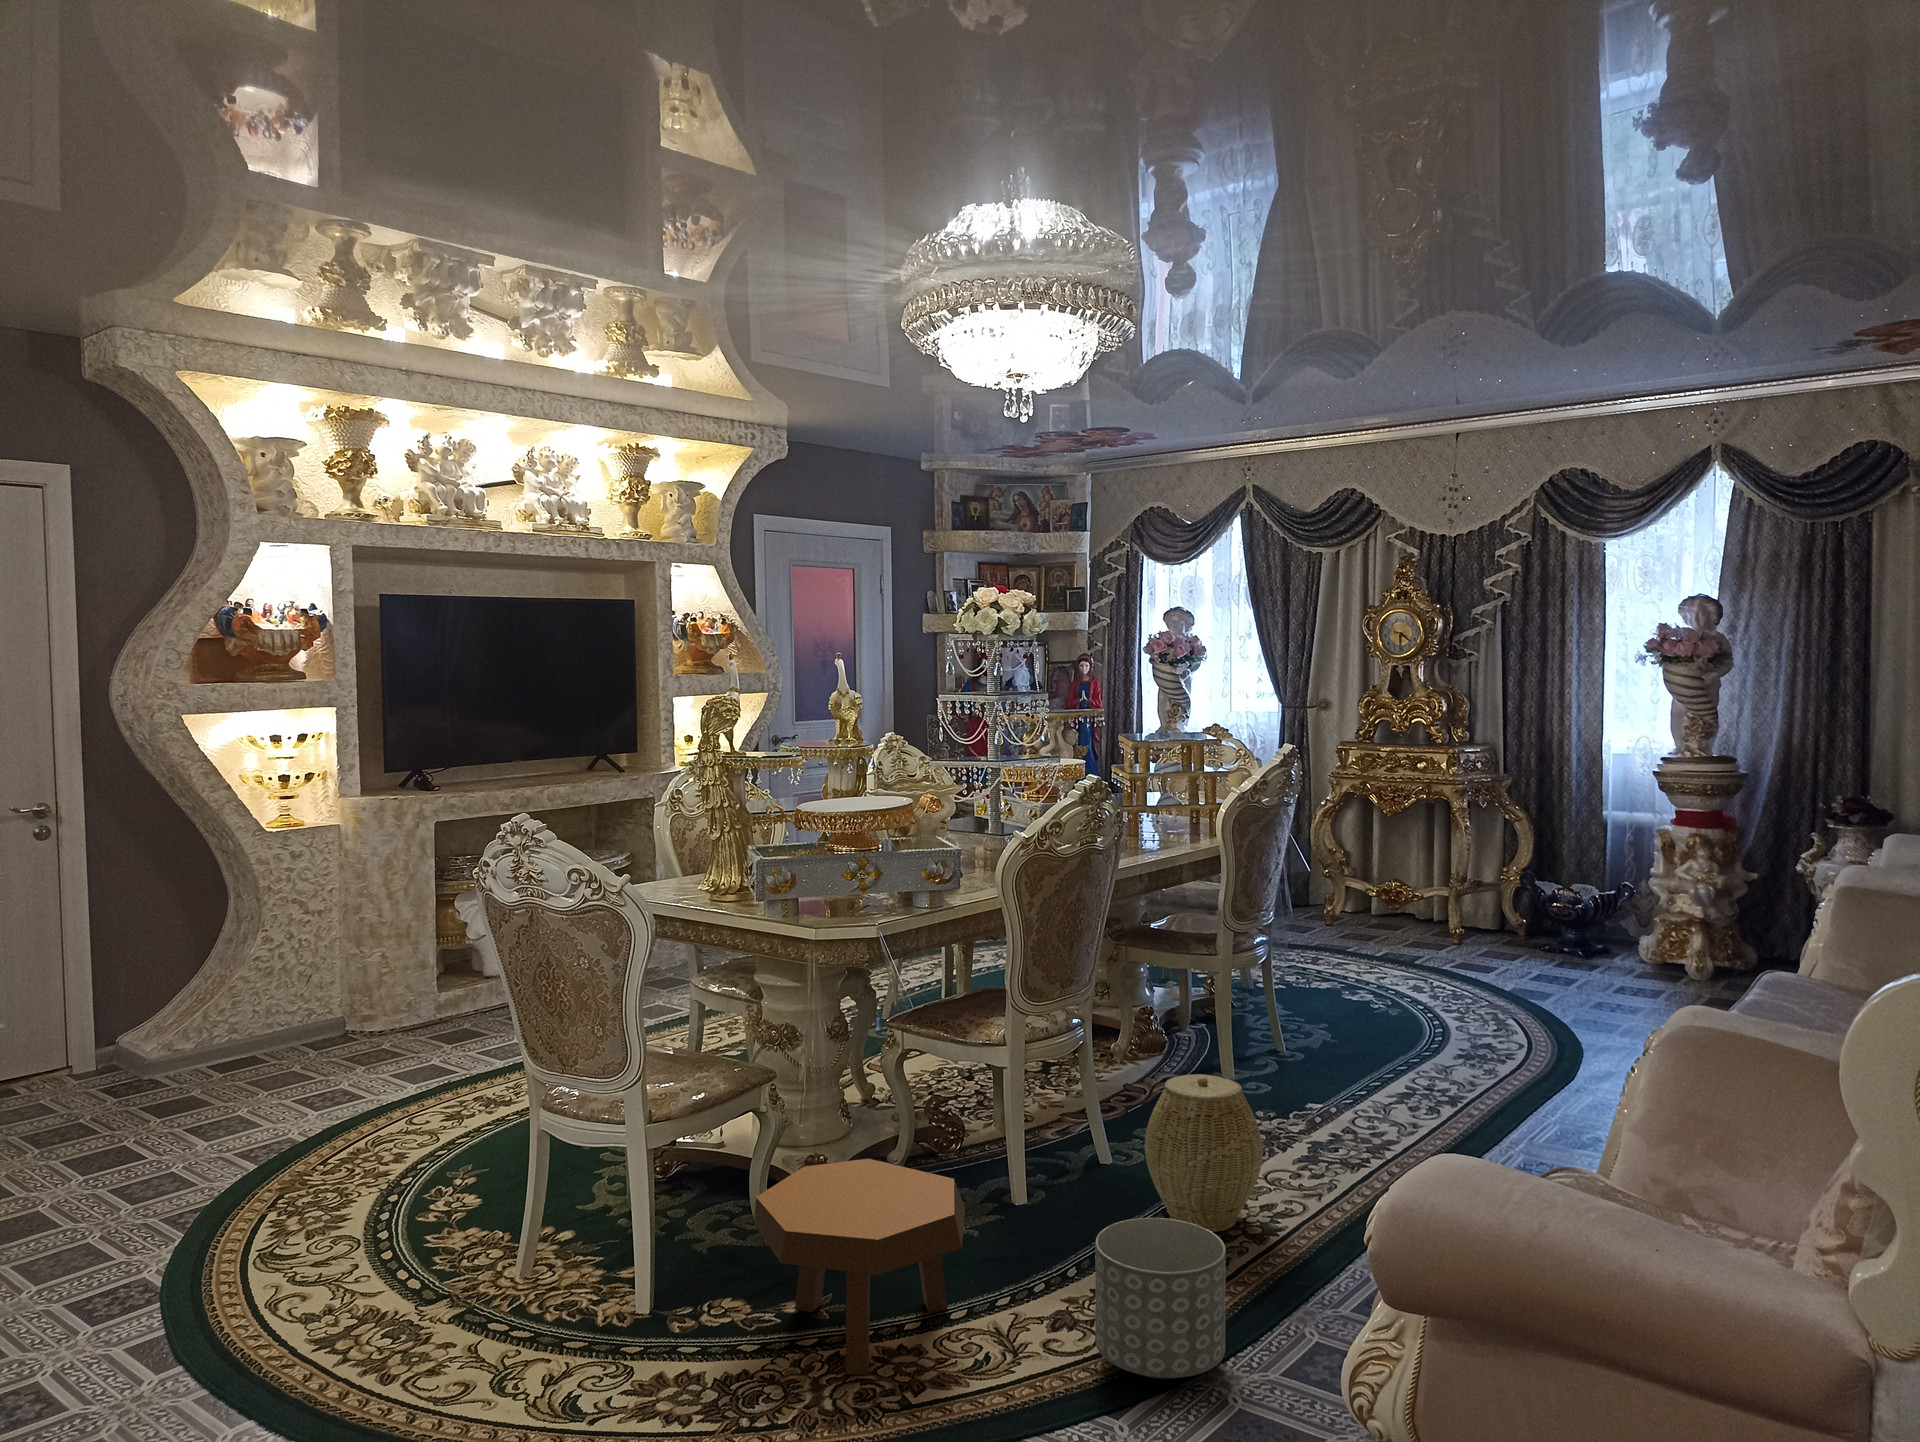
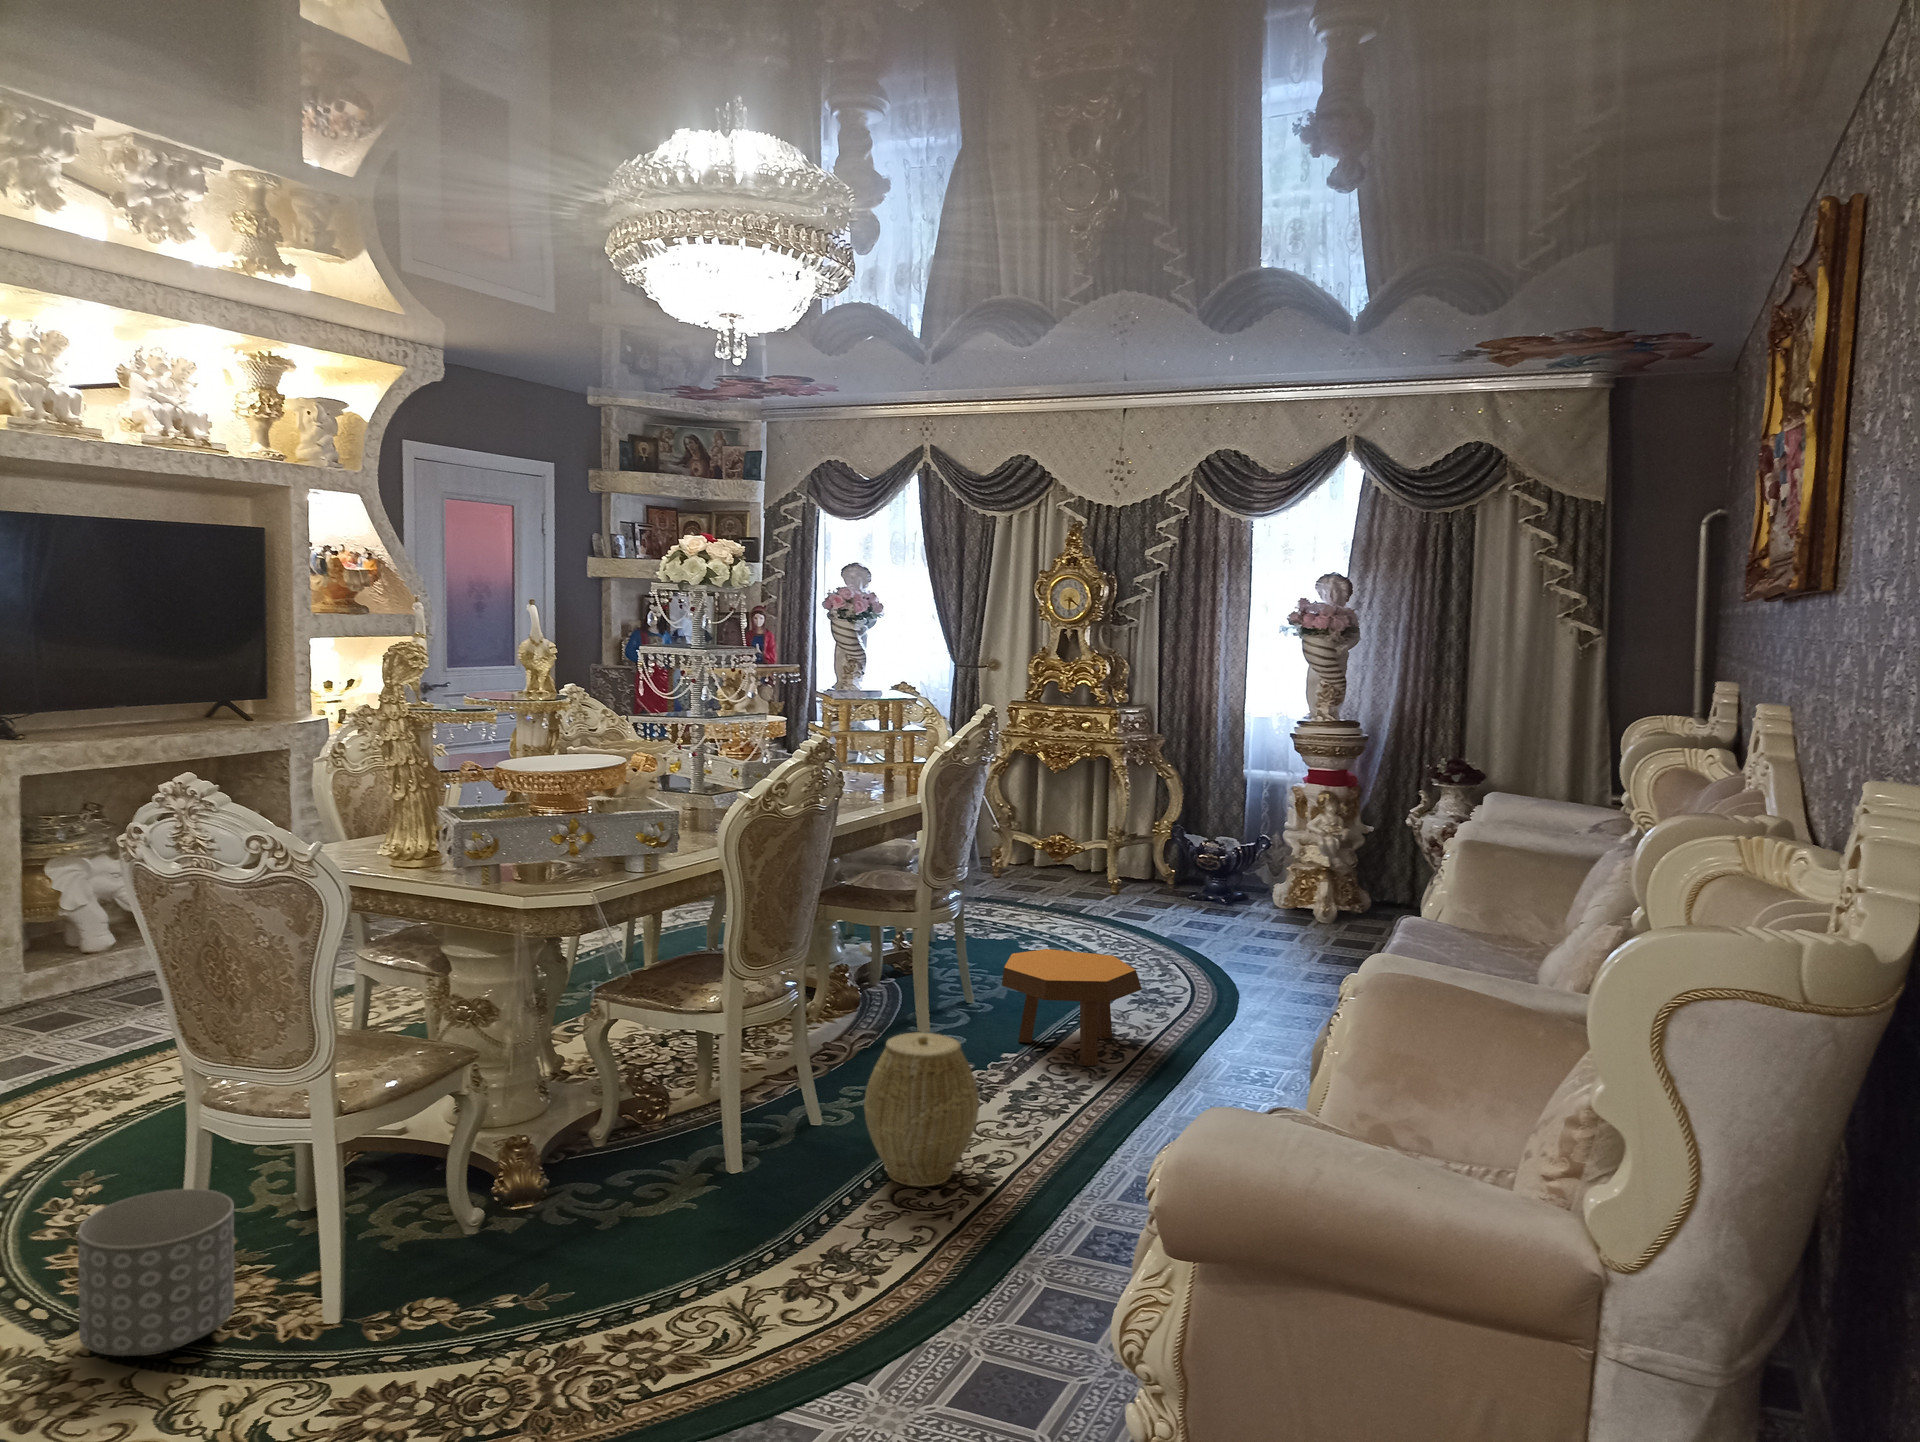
footstool: present [754,1159,965,1374] -> present [1002,949,1142,1066]
planter: present [1095,1218,1226,1379] -> present [78,1189,235,1356]

